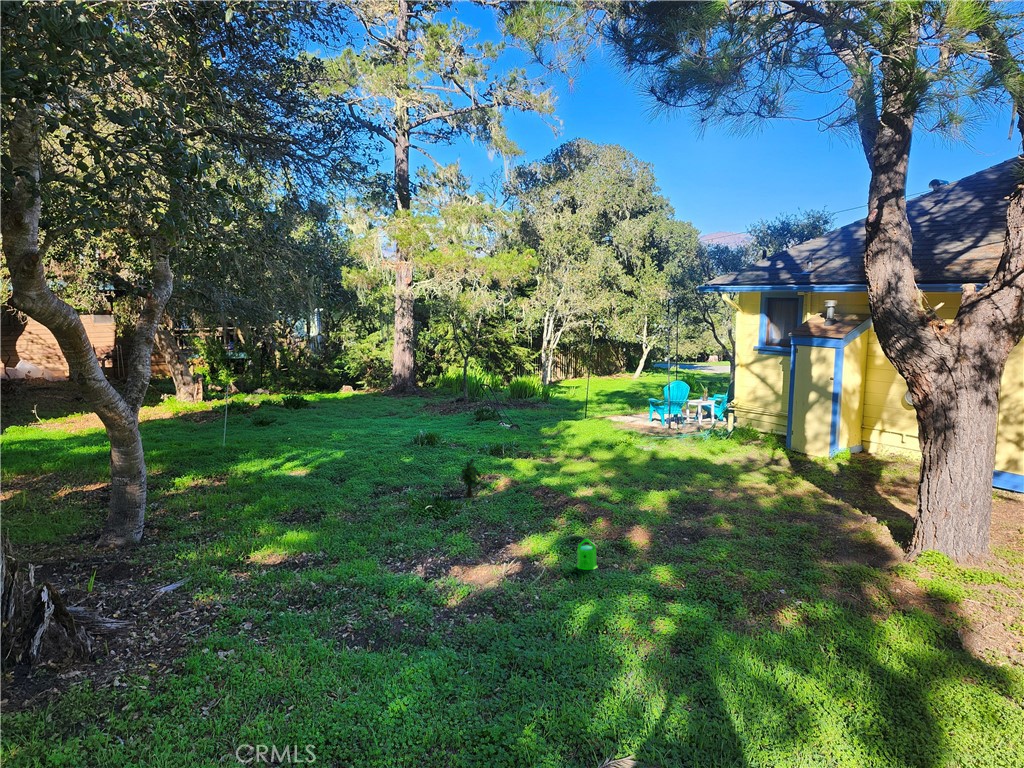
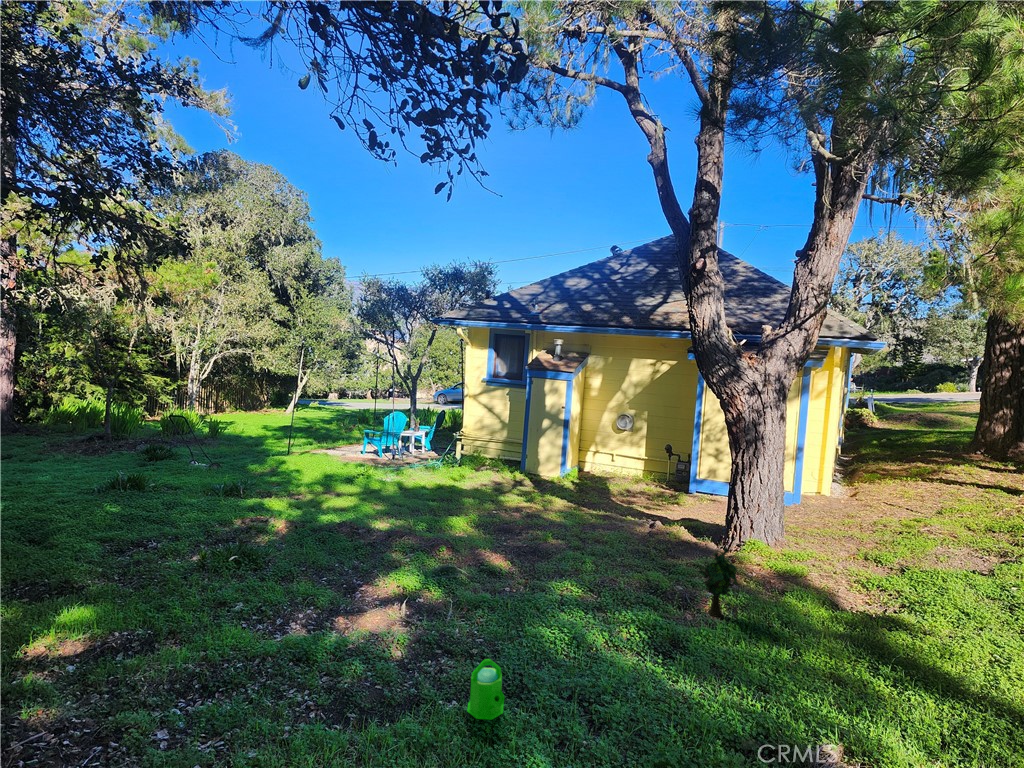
decorative plant: present [461,459,481,498] -> present [698,548,738,617]

